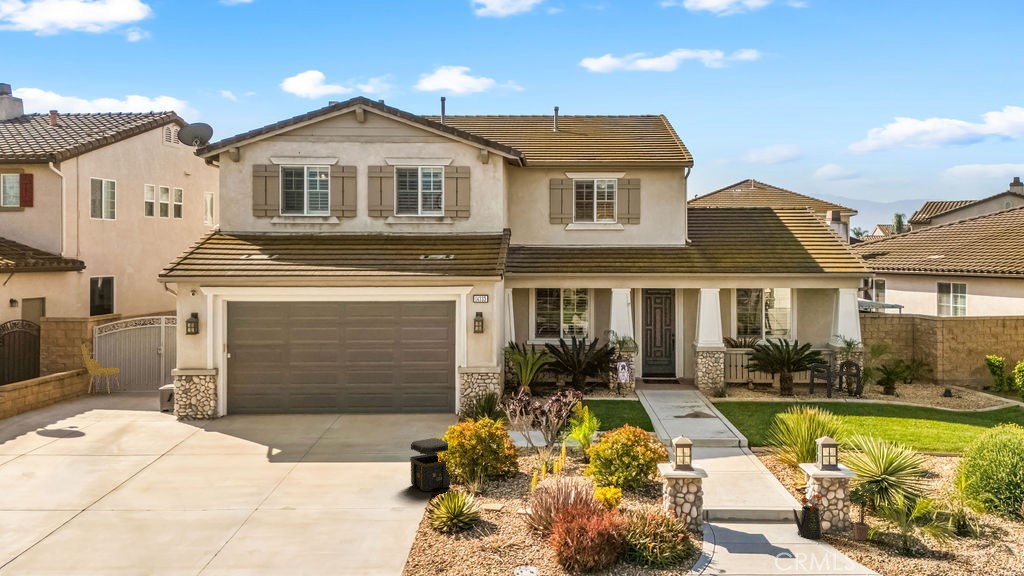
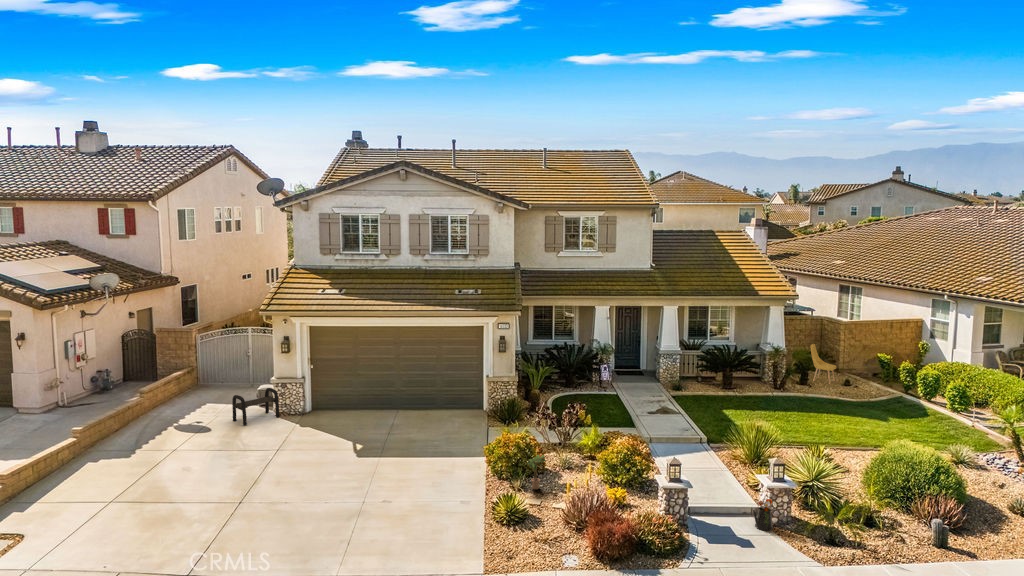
chair: present [81,344,120,393] -> present [811,344,836,384]
bench: present [809,361,861,398] -> present [232,388,279,426]
toolbox: present [410,438,451,491] -> none [468,447,499,489]
potted plant: present [848,483,879,541] -> present [528,455,546,489]

